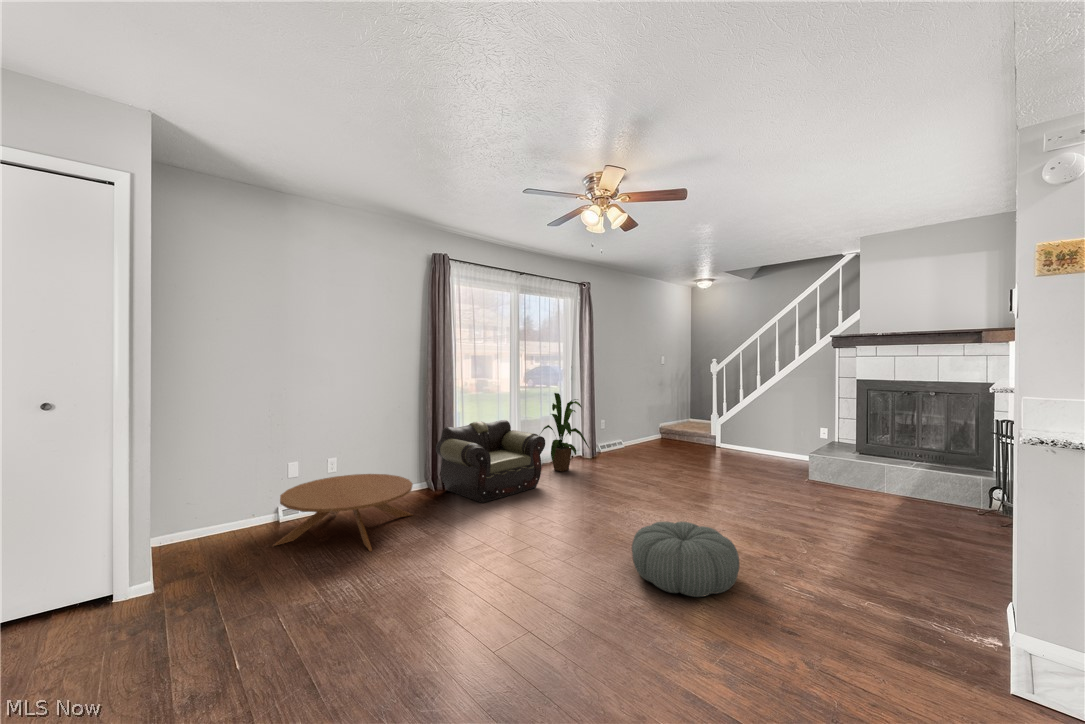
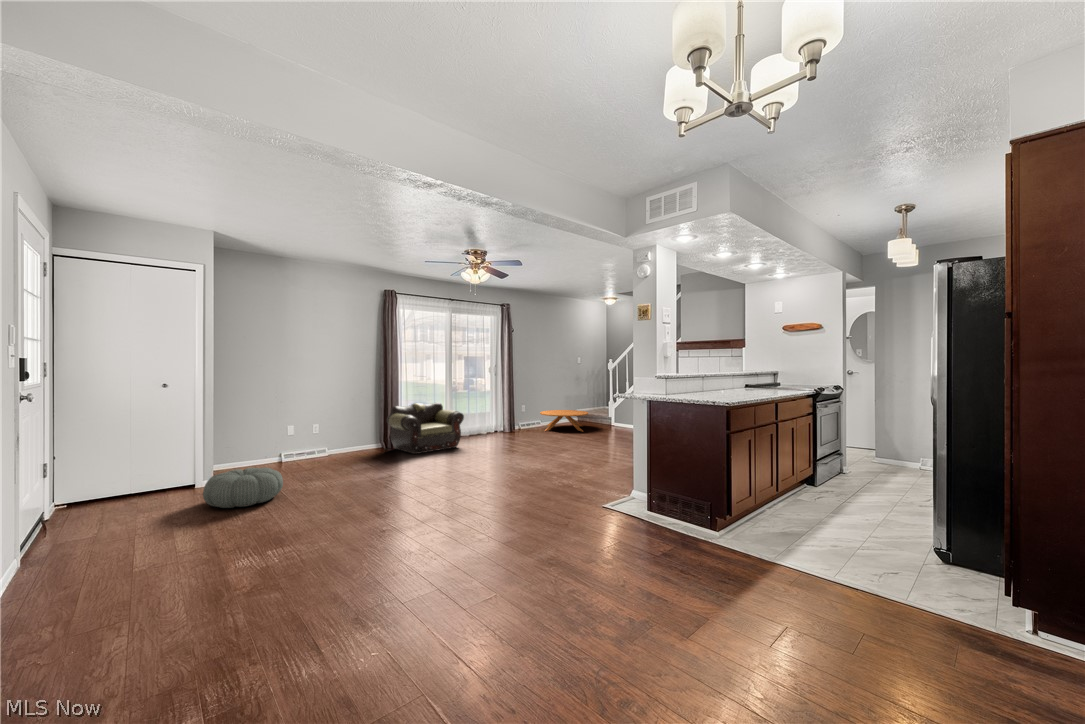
house plant: present [541,393,589,472] -> none [465,384,503,440]
coffee table: present [273,474,413,551] -> present [540,410,588,431]
pouf: present [632,522,740,597] -> present [203,468,283,508]

